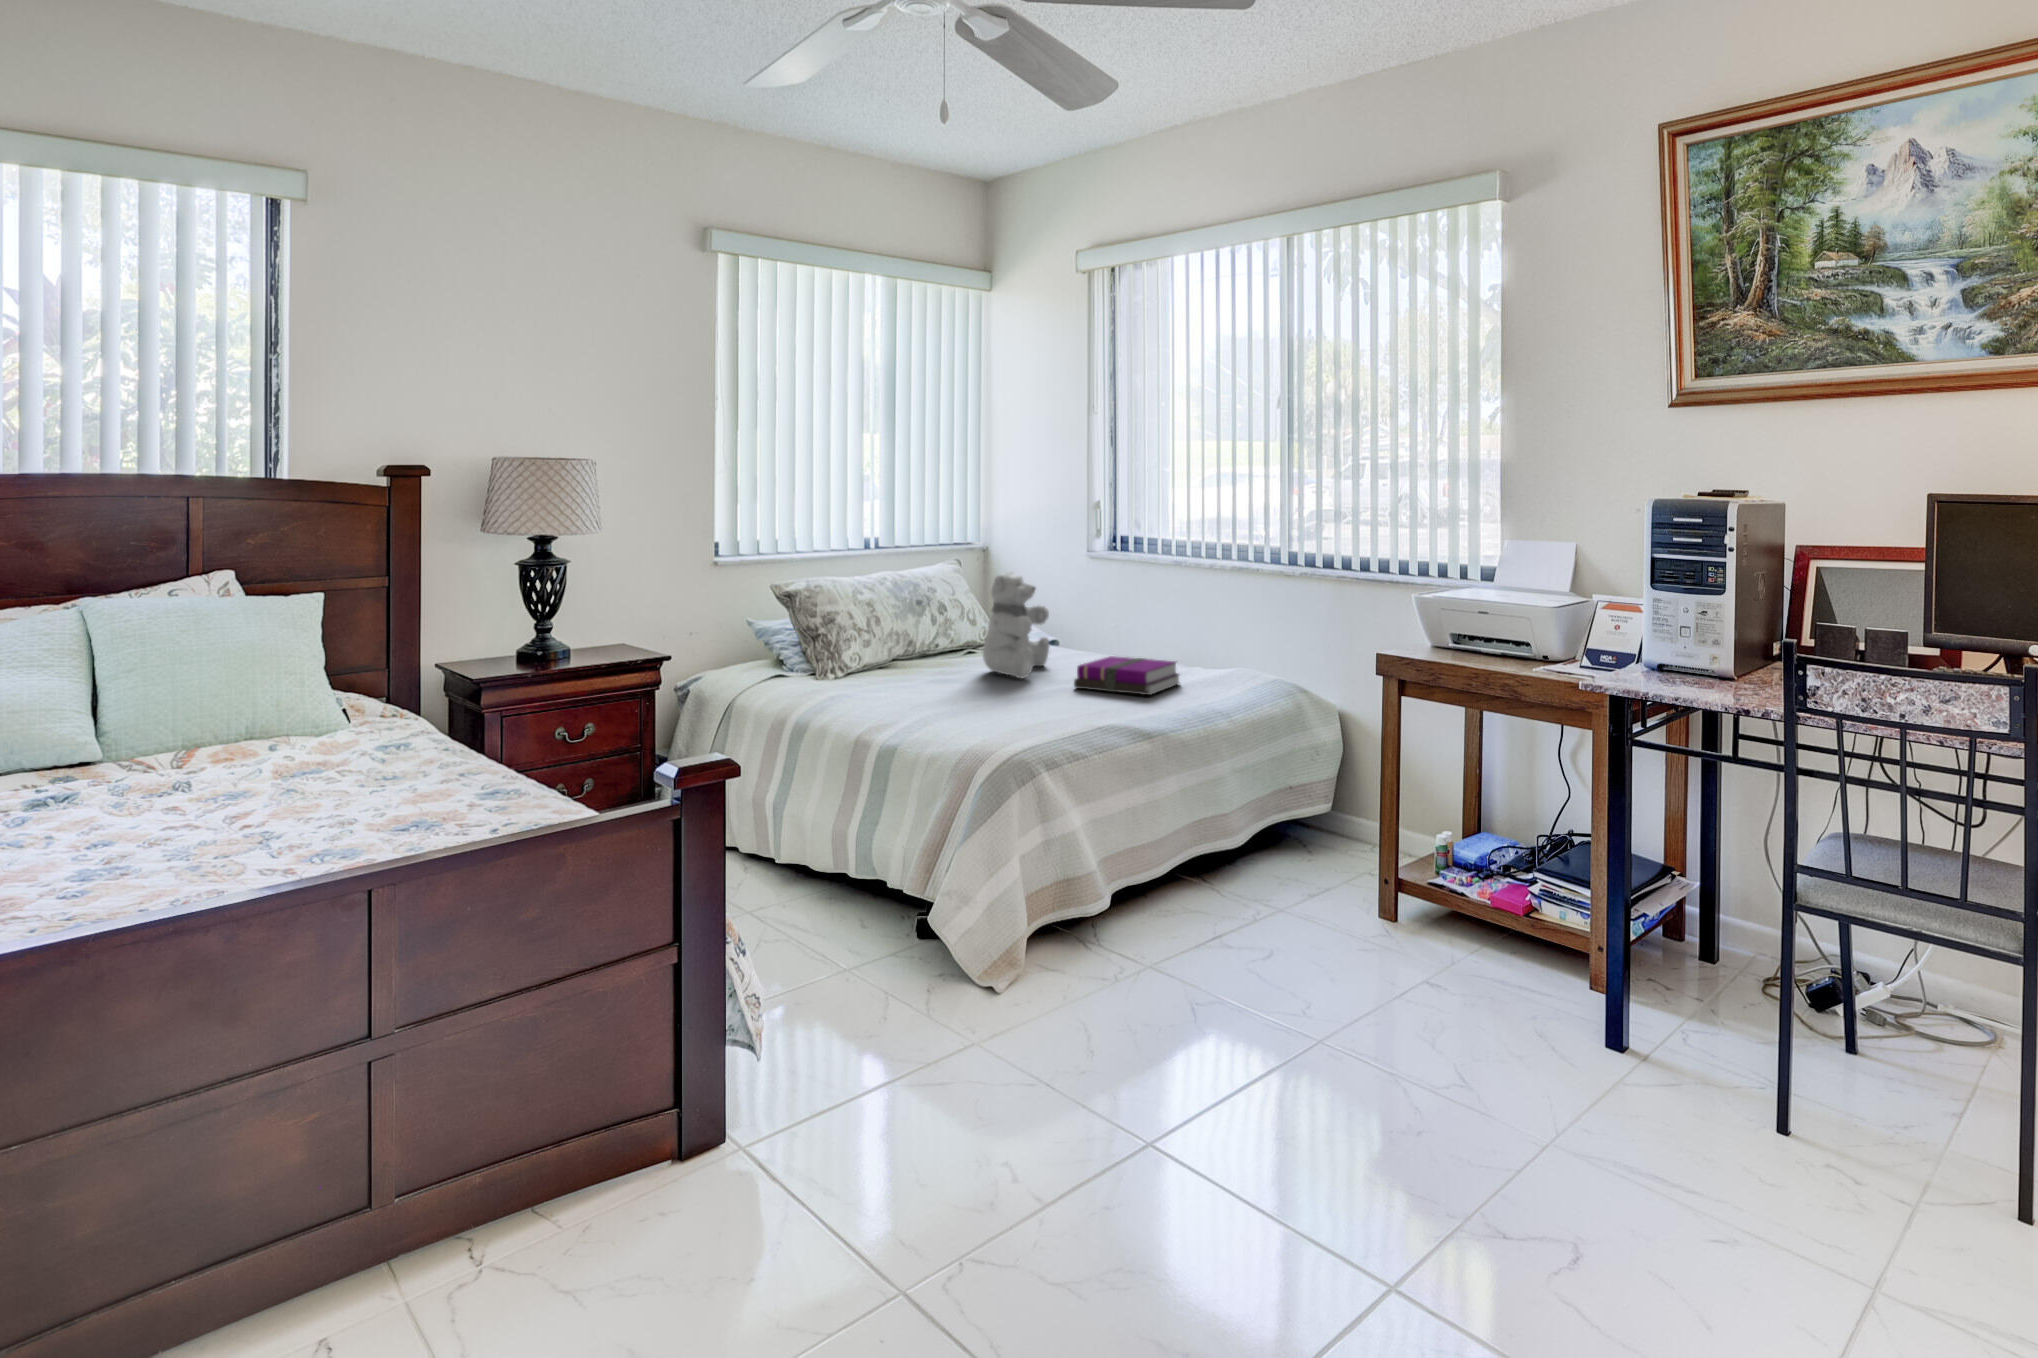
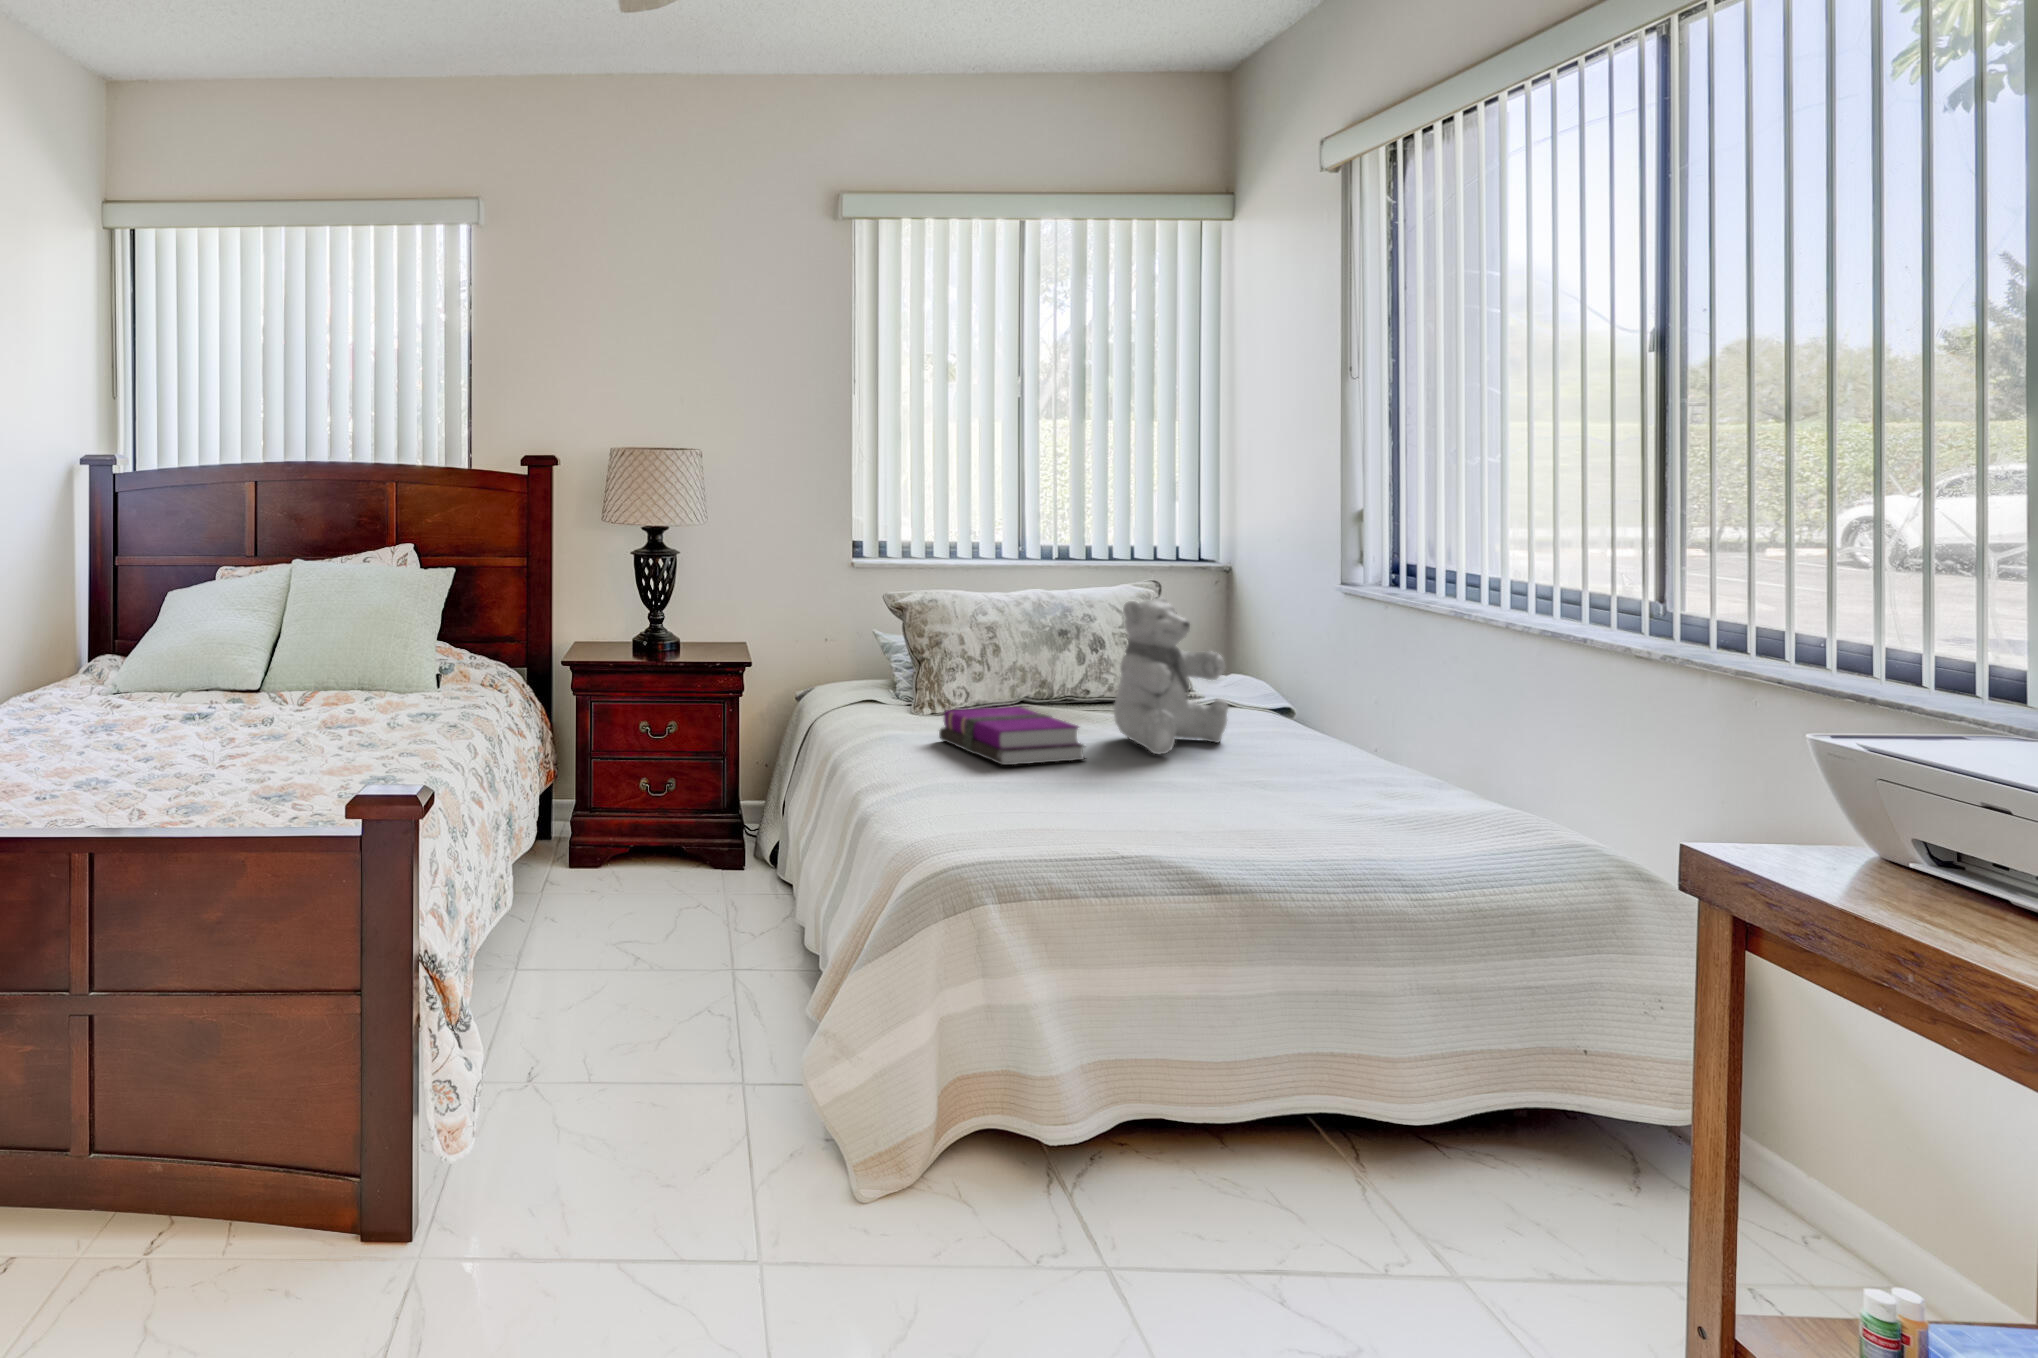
notebook: present [1074,656,1180,695] -> present [939,707,1084,765]

